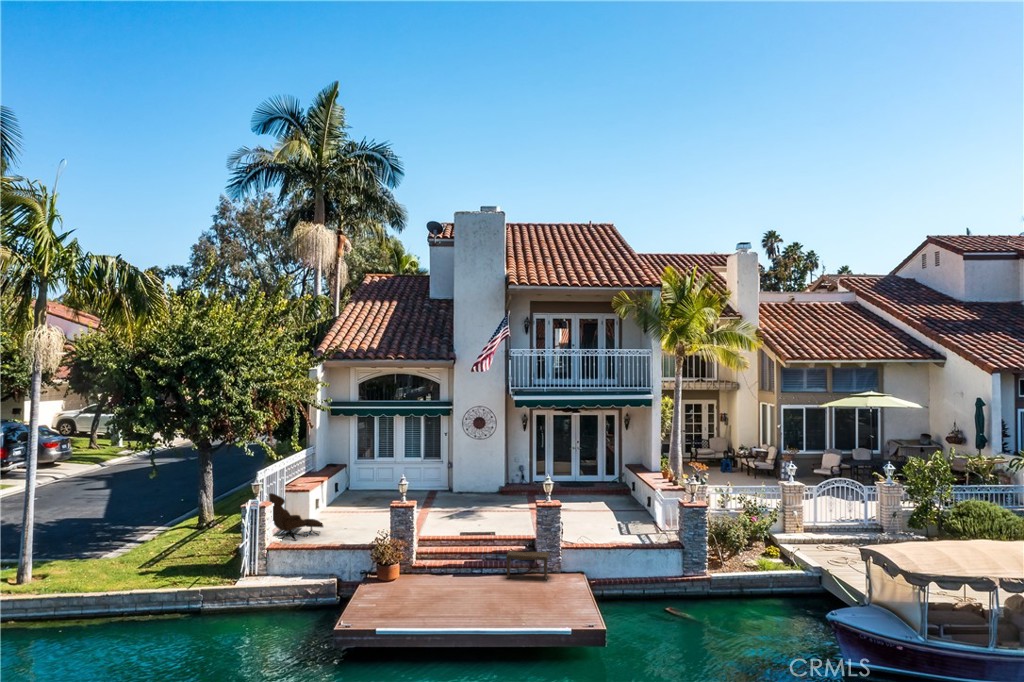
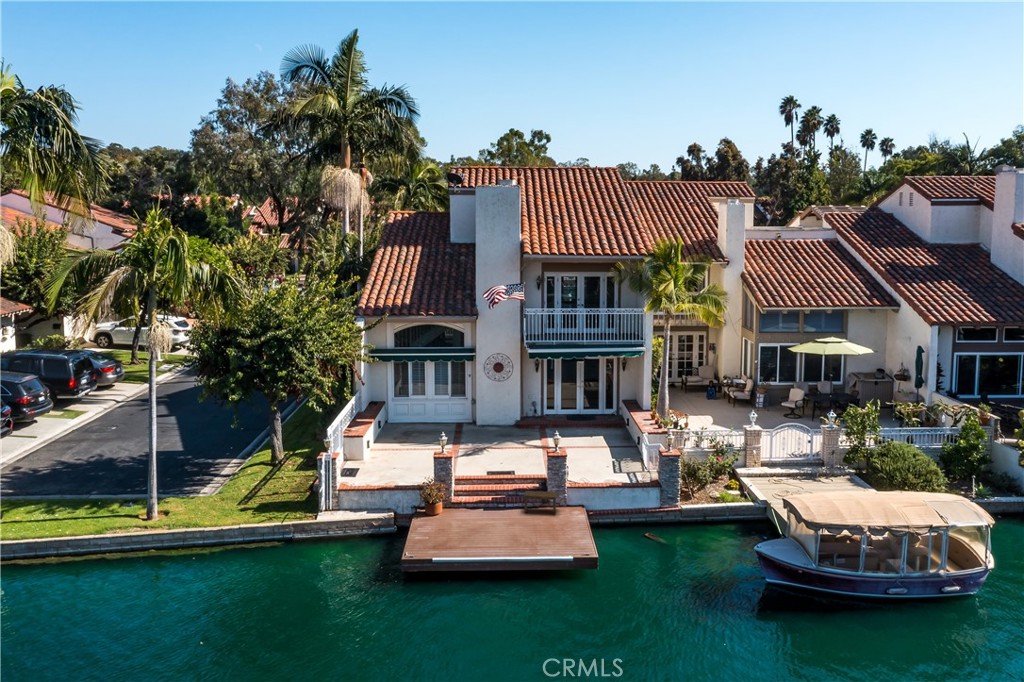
lounge chair: present [269,493,323,541] -> none [335,445,378,483]

